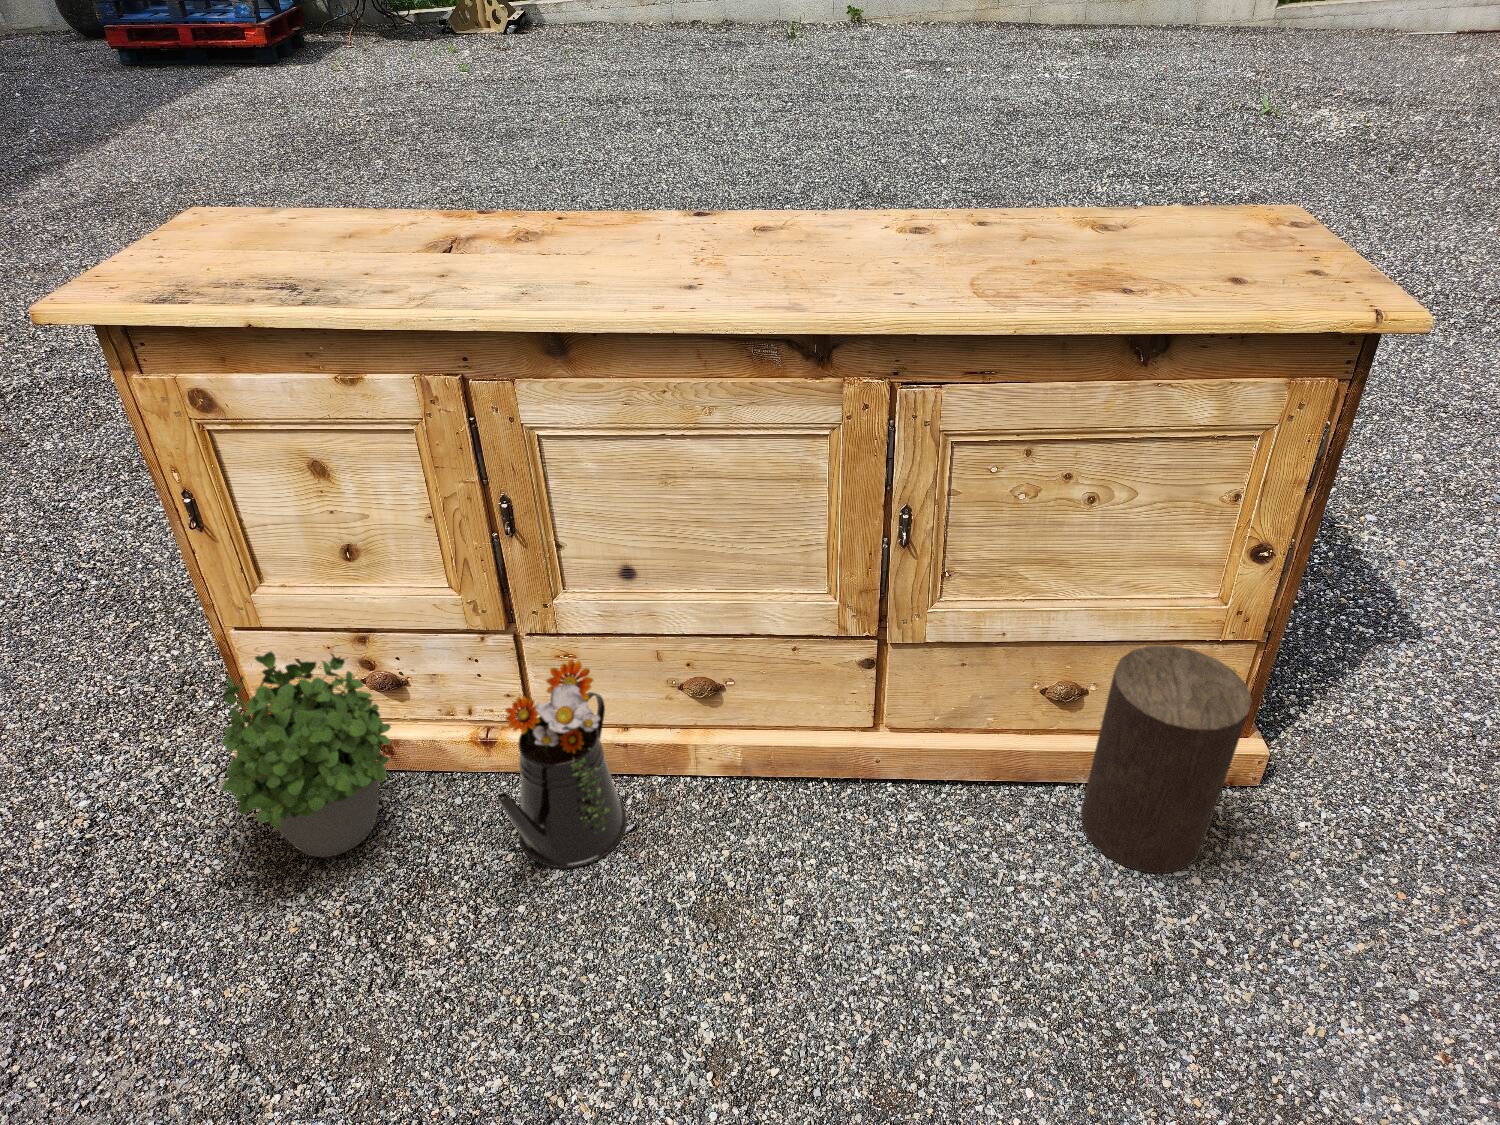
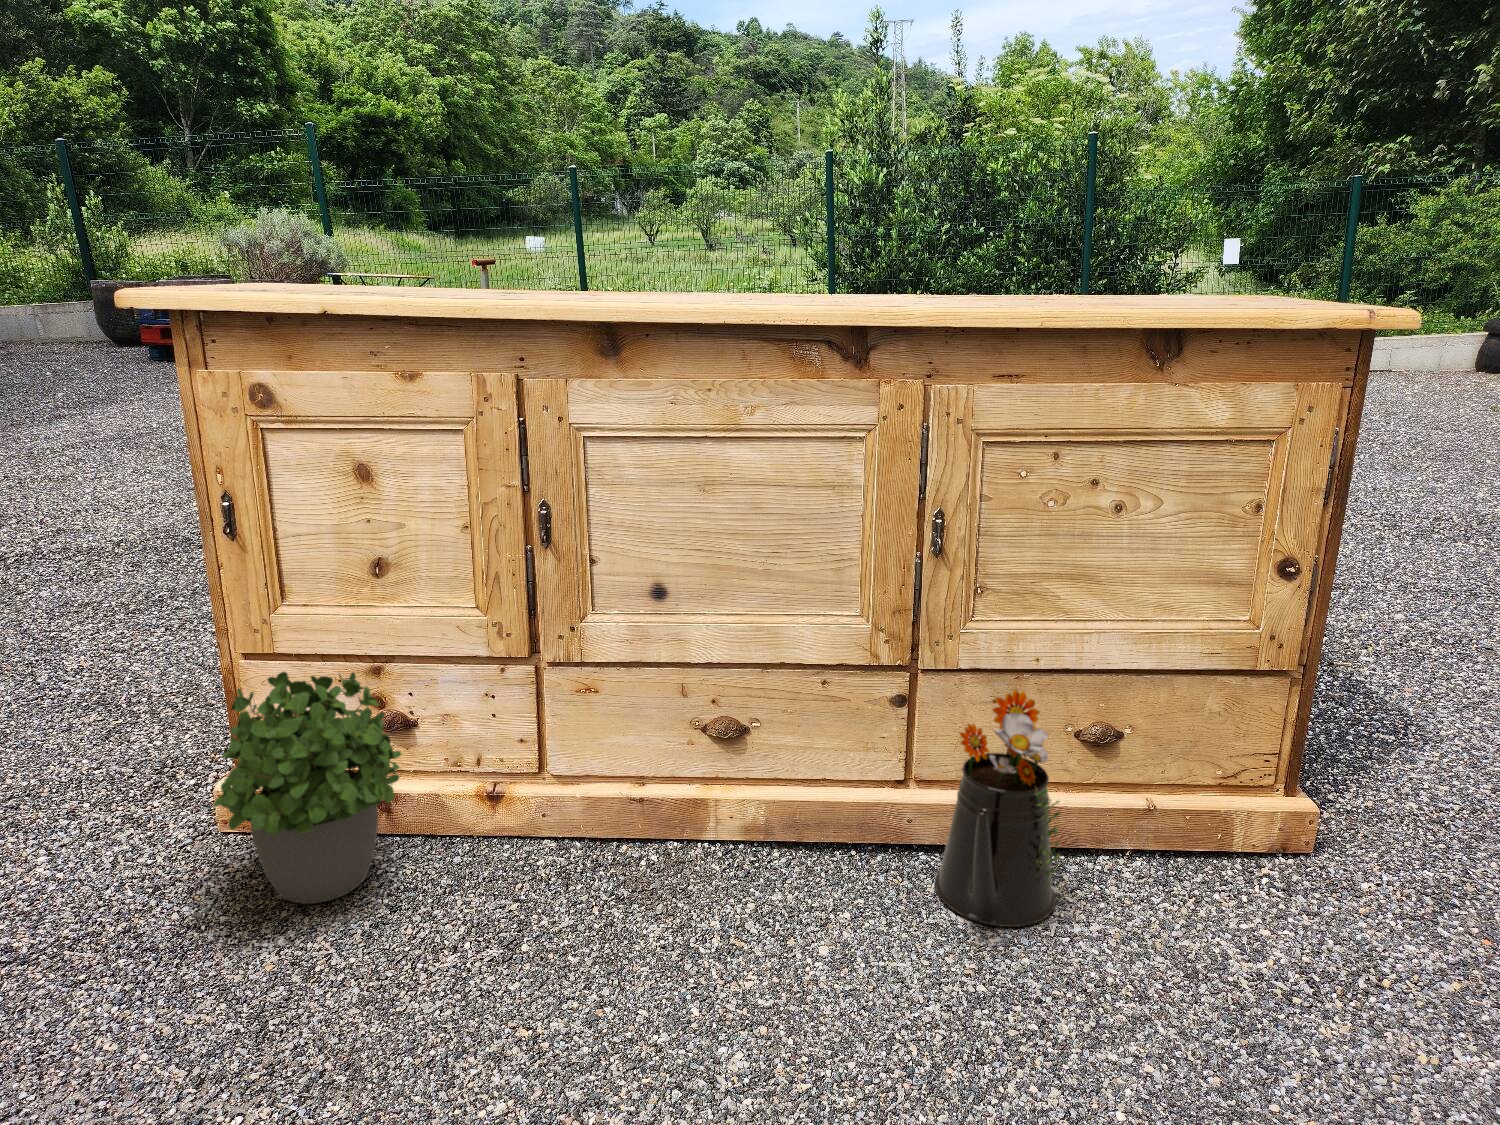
stool: present [1081,646,1252,873] -> none [1129,678,1297,923]
watering can: present [498,660,627,868] -> present [935,690,1060,927]

